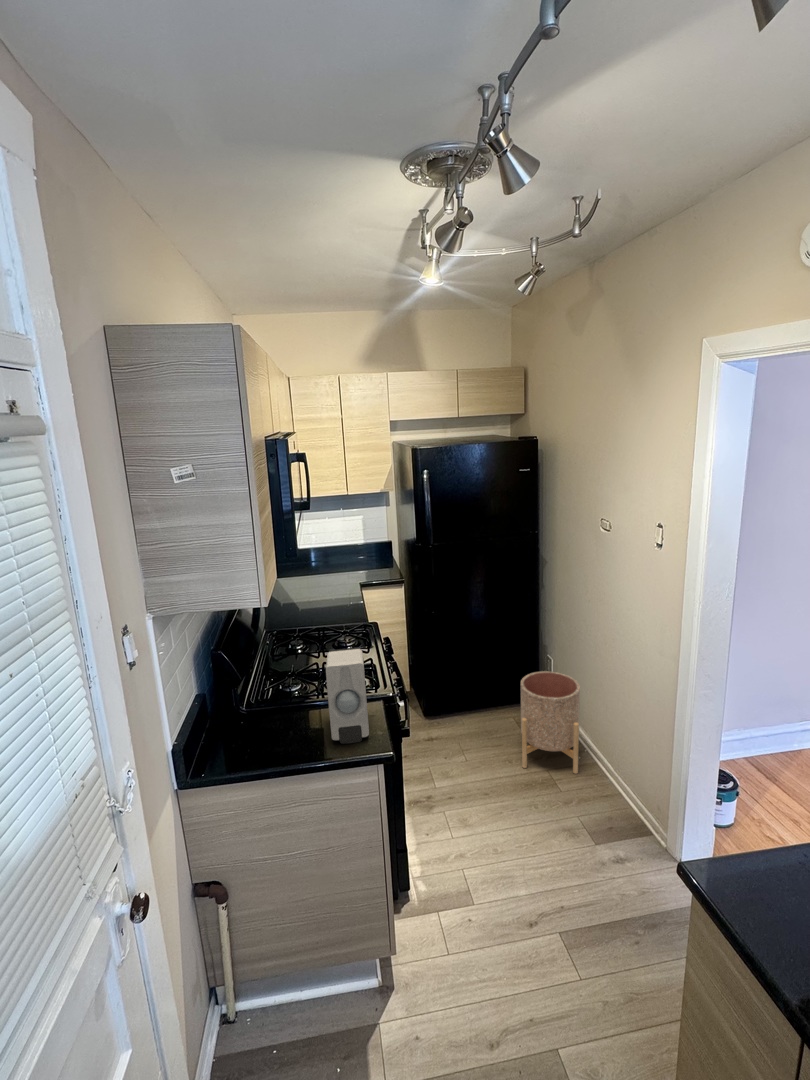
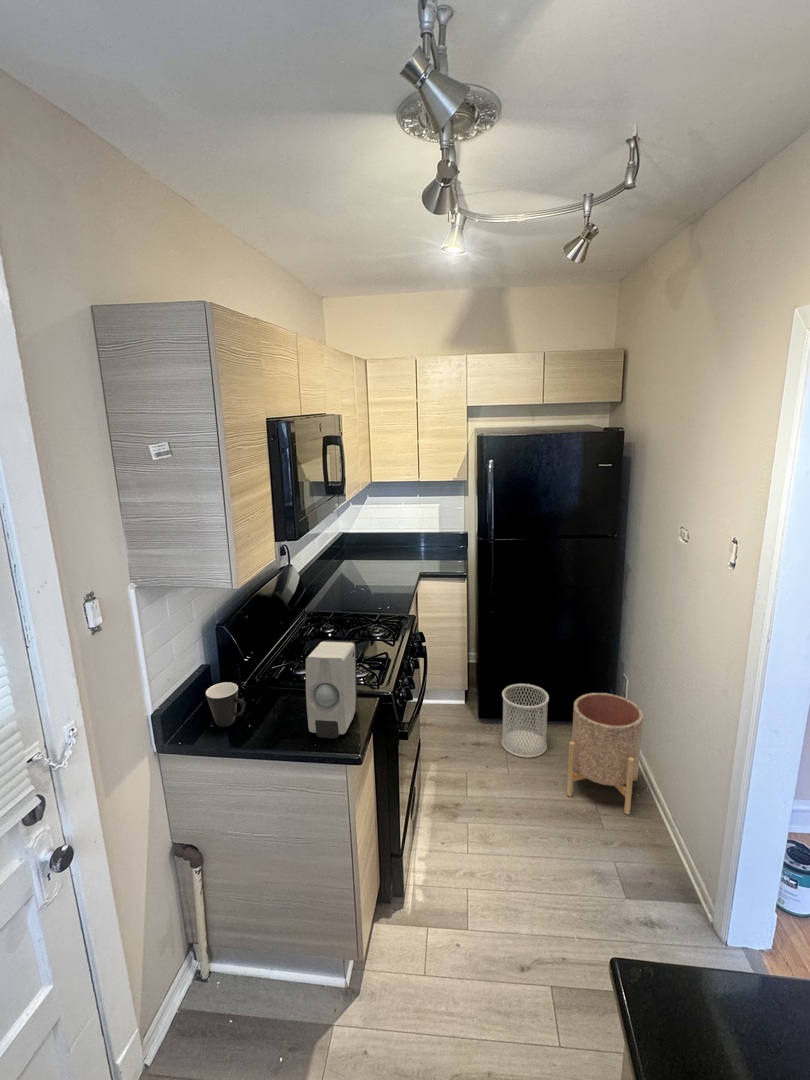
wastebasket: none [450,675,493,742] -> present [501,684,549,758]
mug: none [219,706,260,752] -> present [206,682,245,727]

